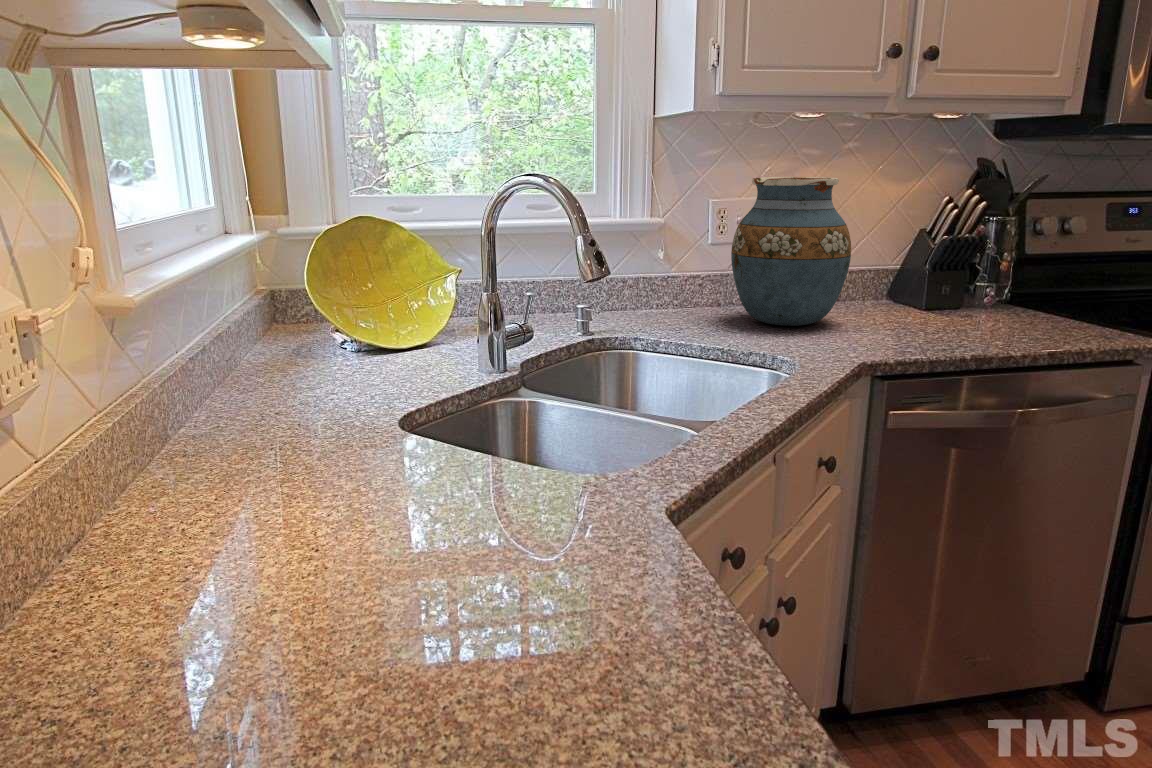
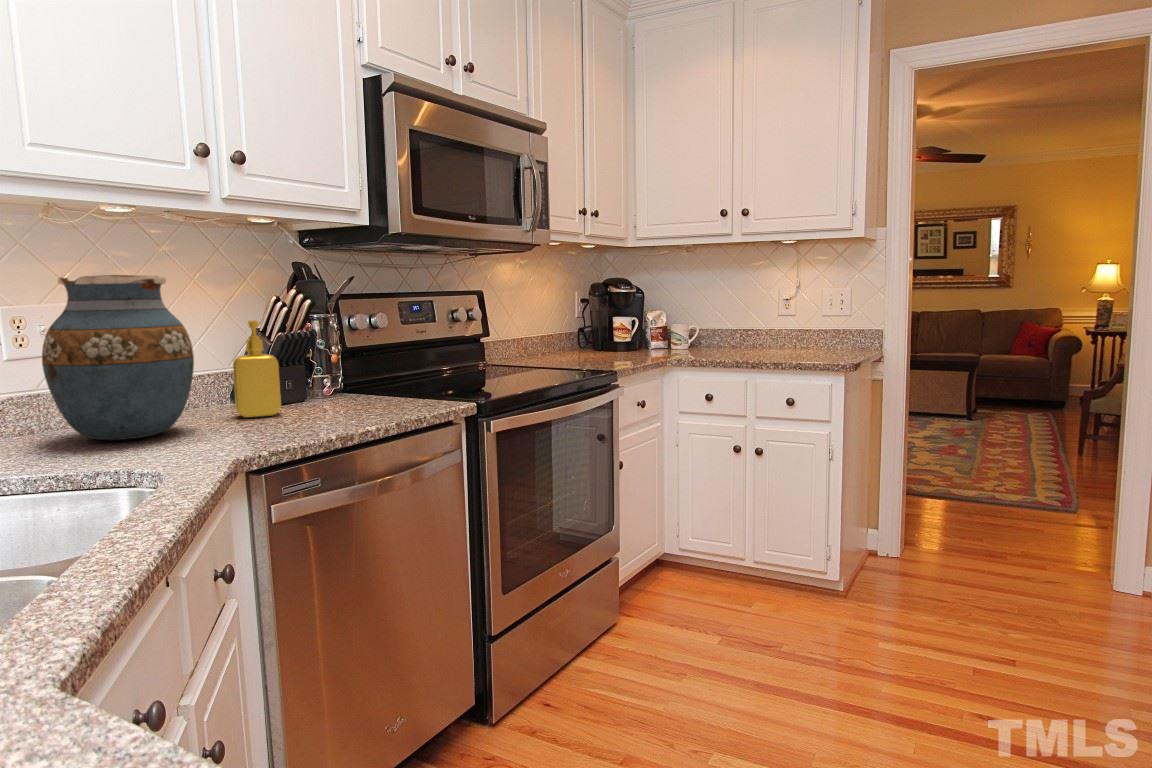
soap dispenser: none [884,222,934,322] -> present [233,320,281,418]

